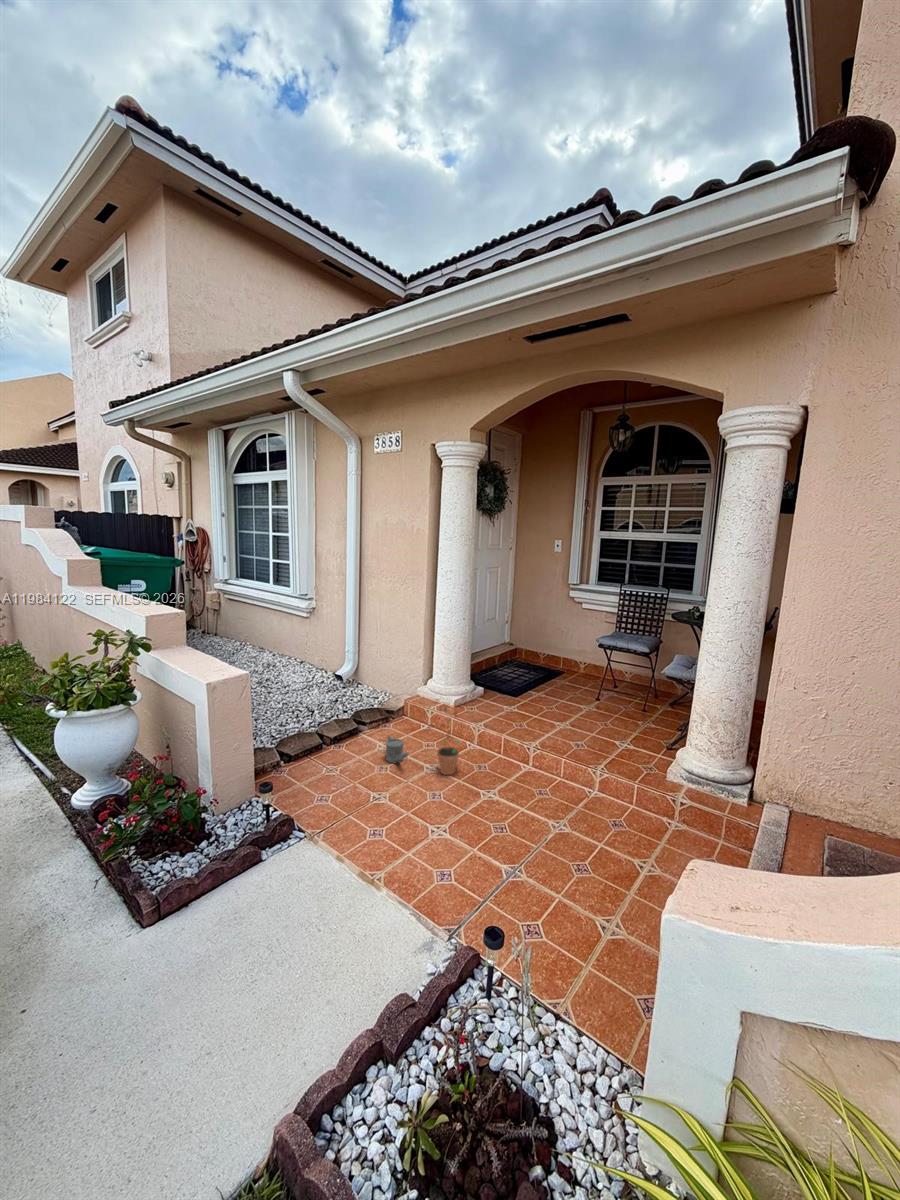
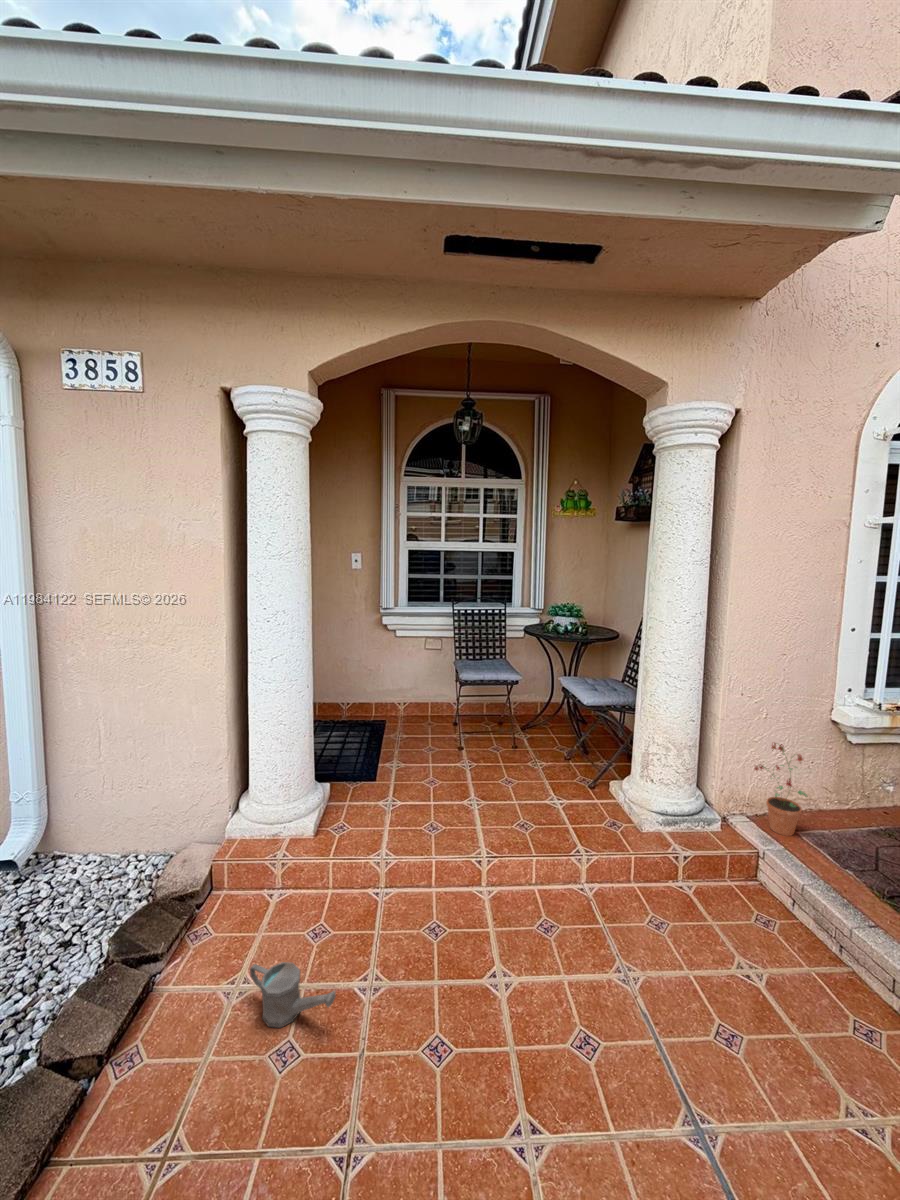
potted plant: present [428,706,460,775] -> present [755,743,807,836]

